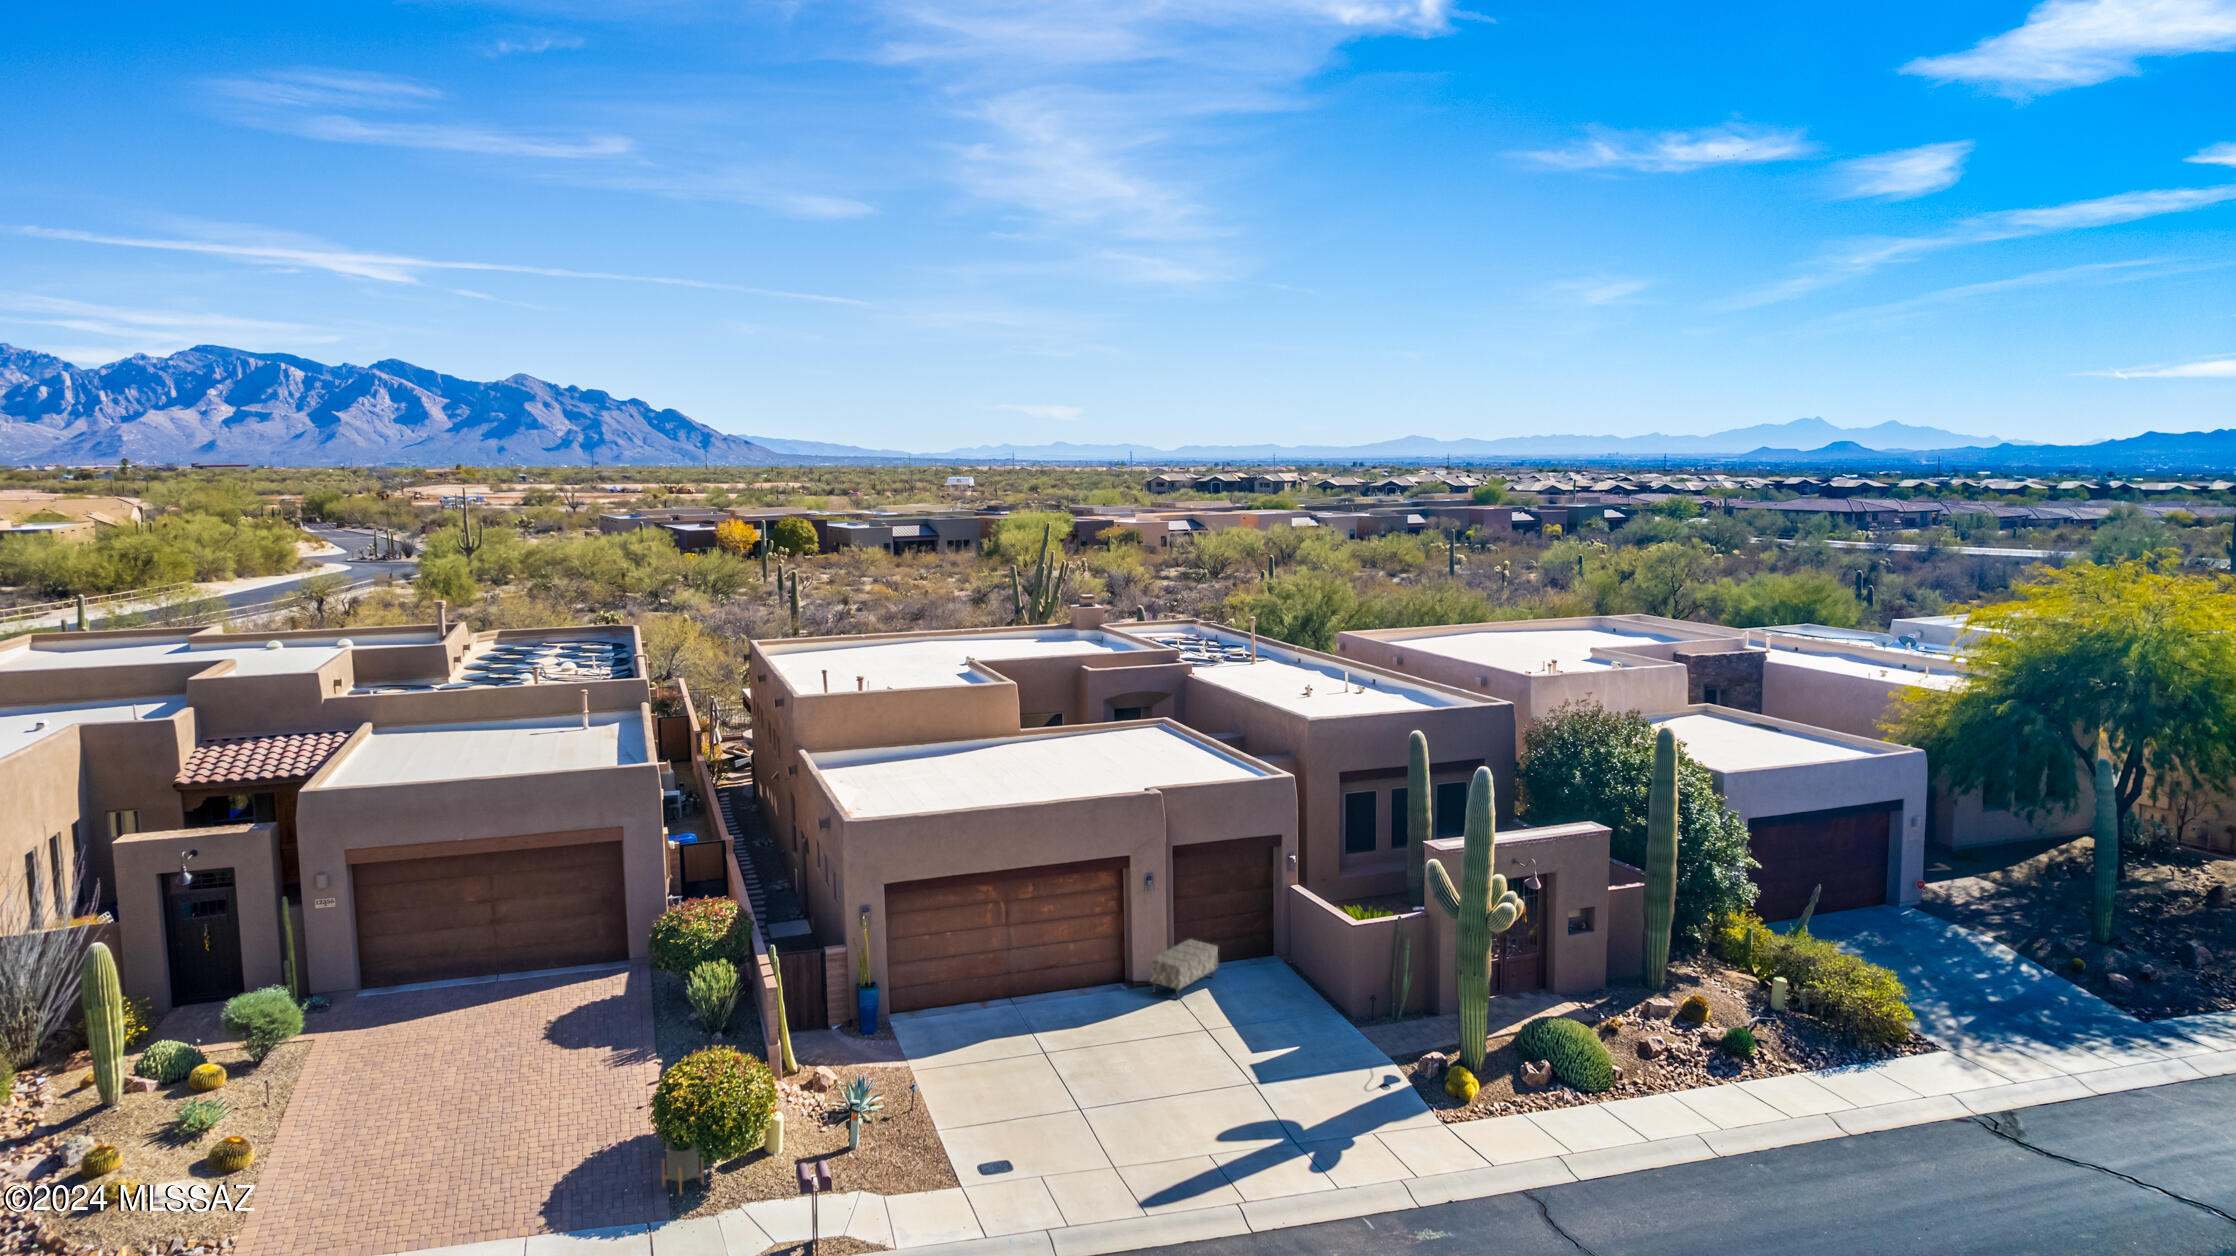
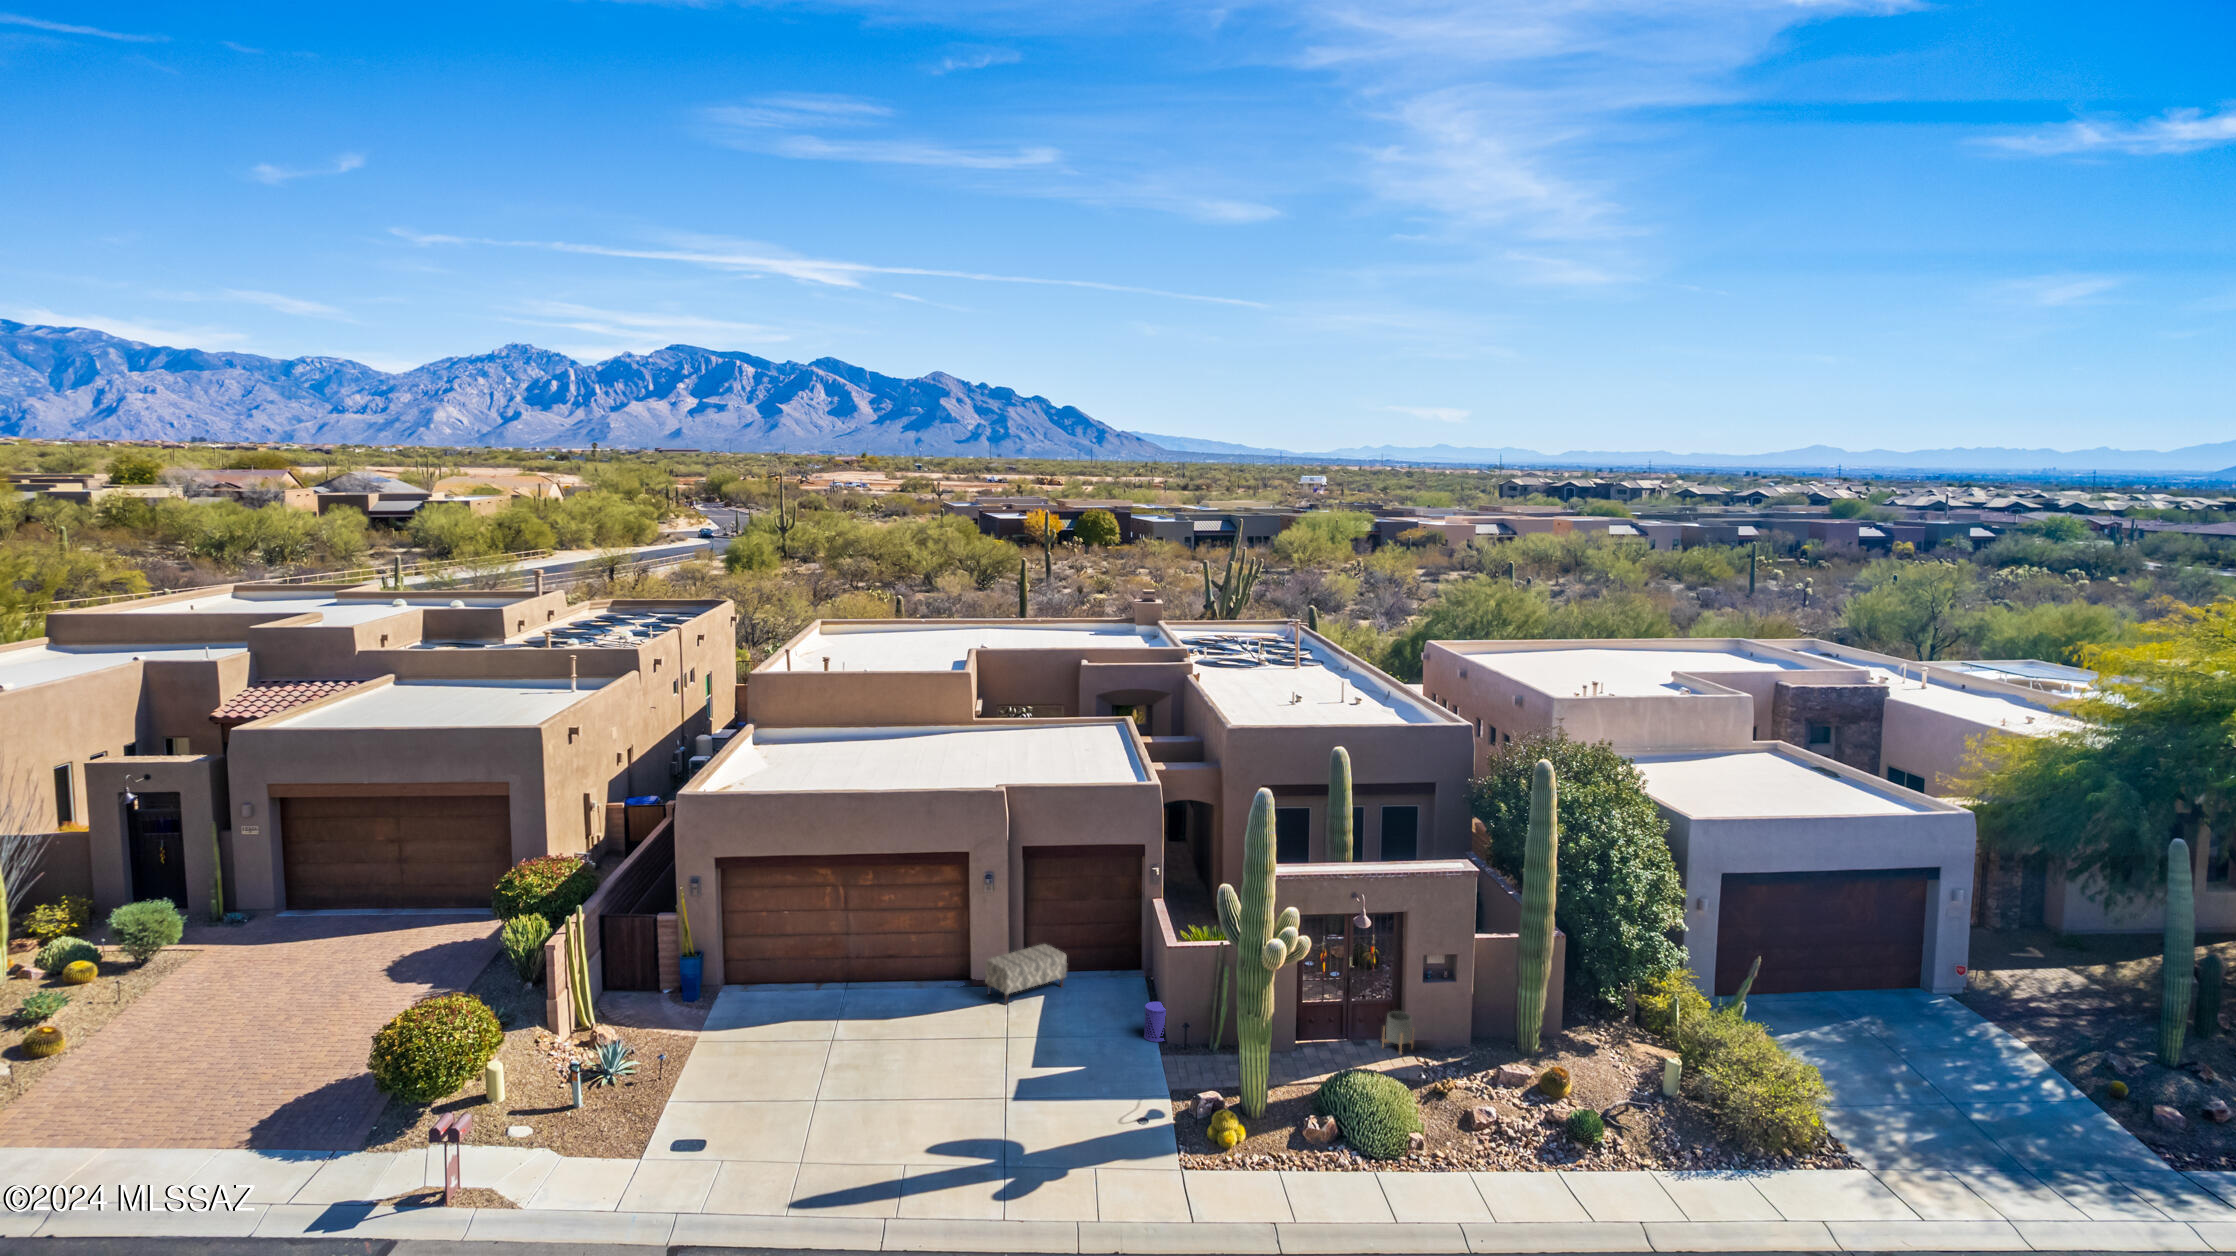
waste bin: none [1321,980,1344,1017] -> present [1144,1002,1166,1042]
planter: present [662,1140,704,1195] -> present [1382,1011,1414,1054]

